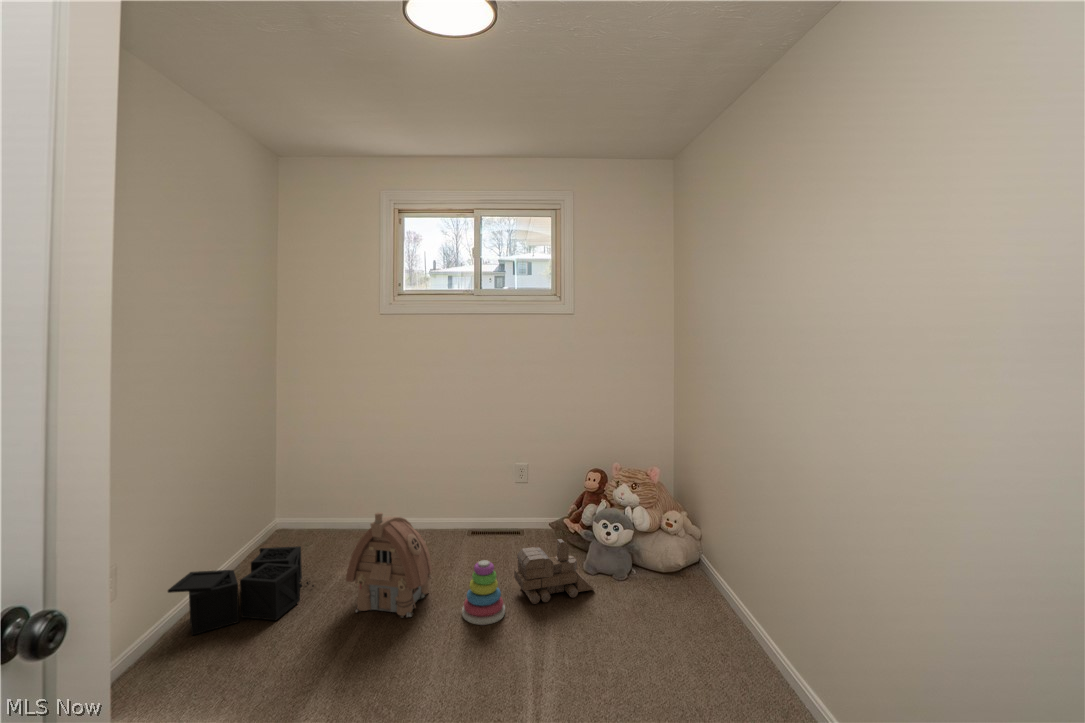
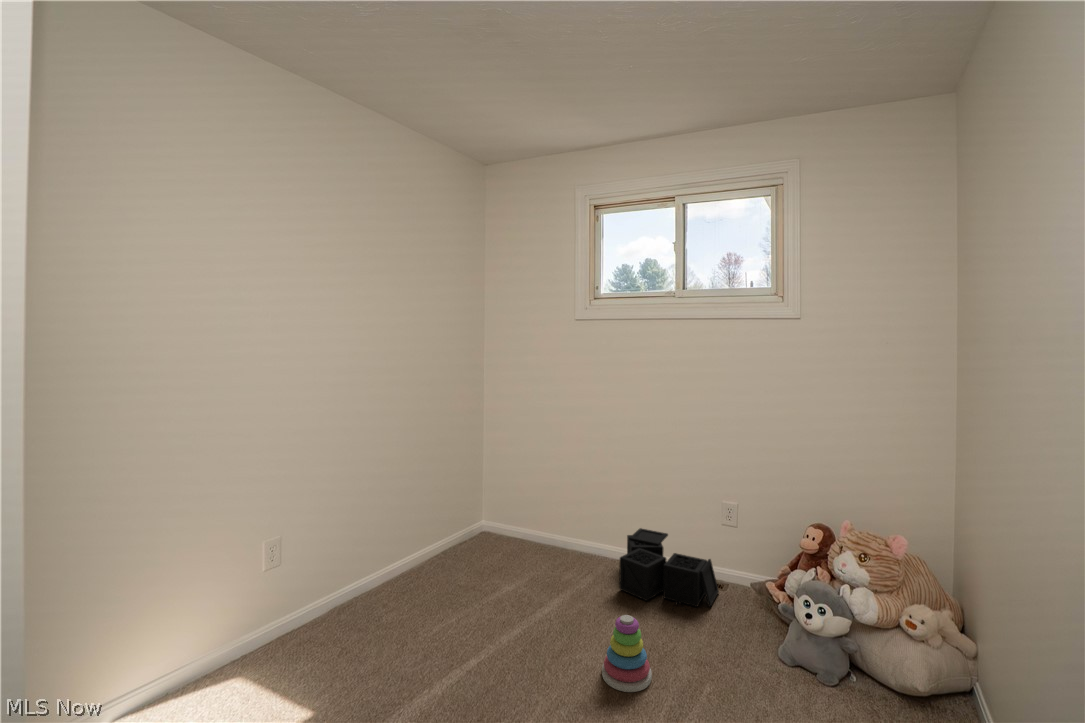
toy house: present [346,512,432,617] -> none [497,538,586,656]
toy train: present [514,539,594,604] -> none [675,610,778,690]
storage bin: present [168,546,314,635] -> present [619,528,719,609]

